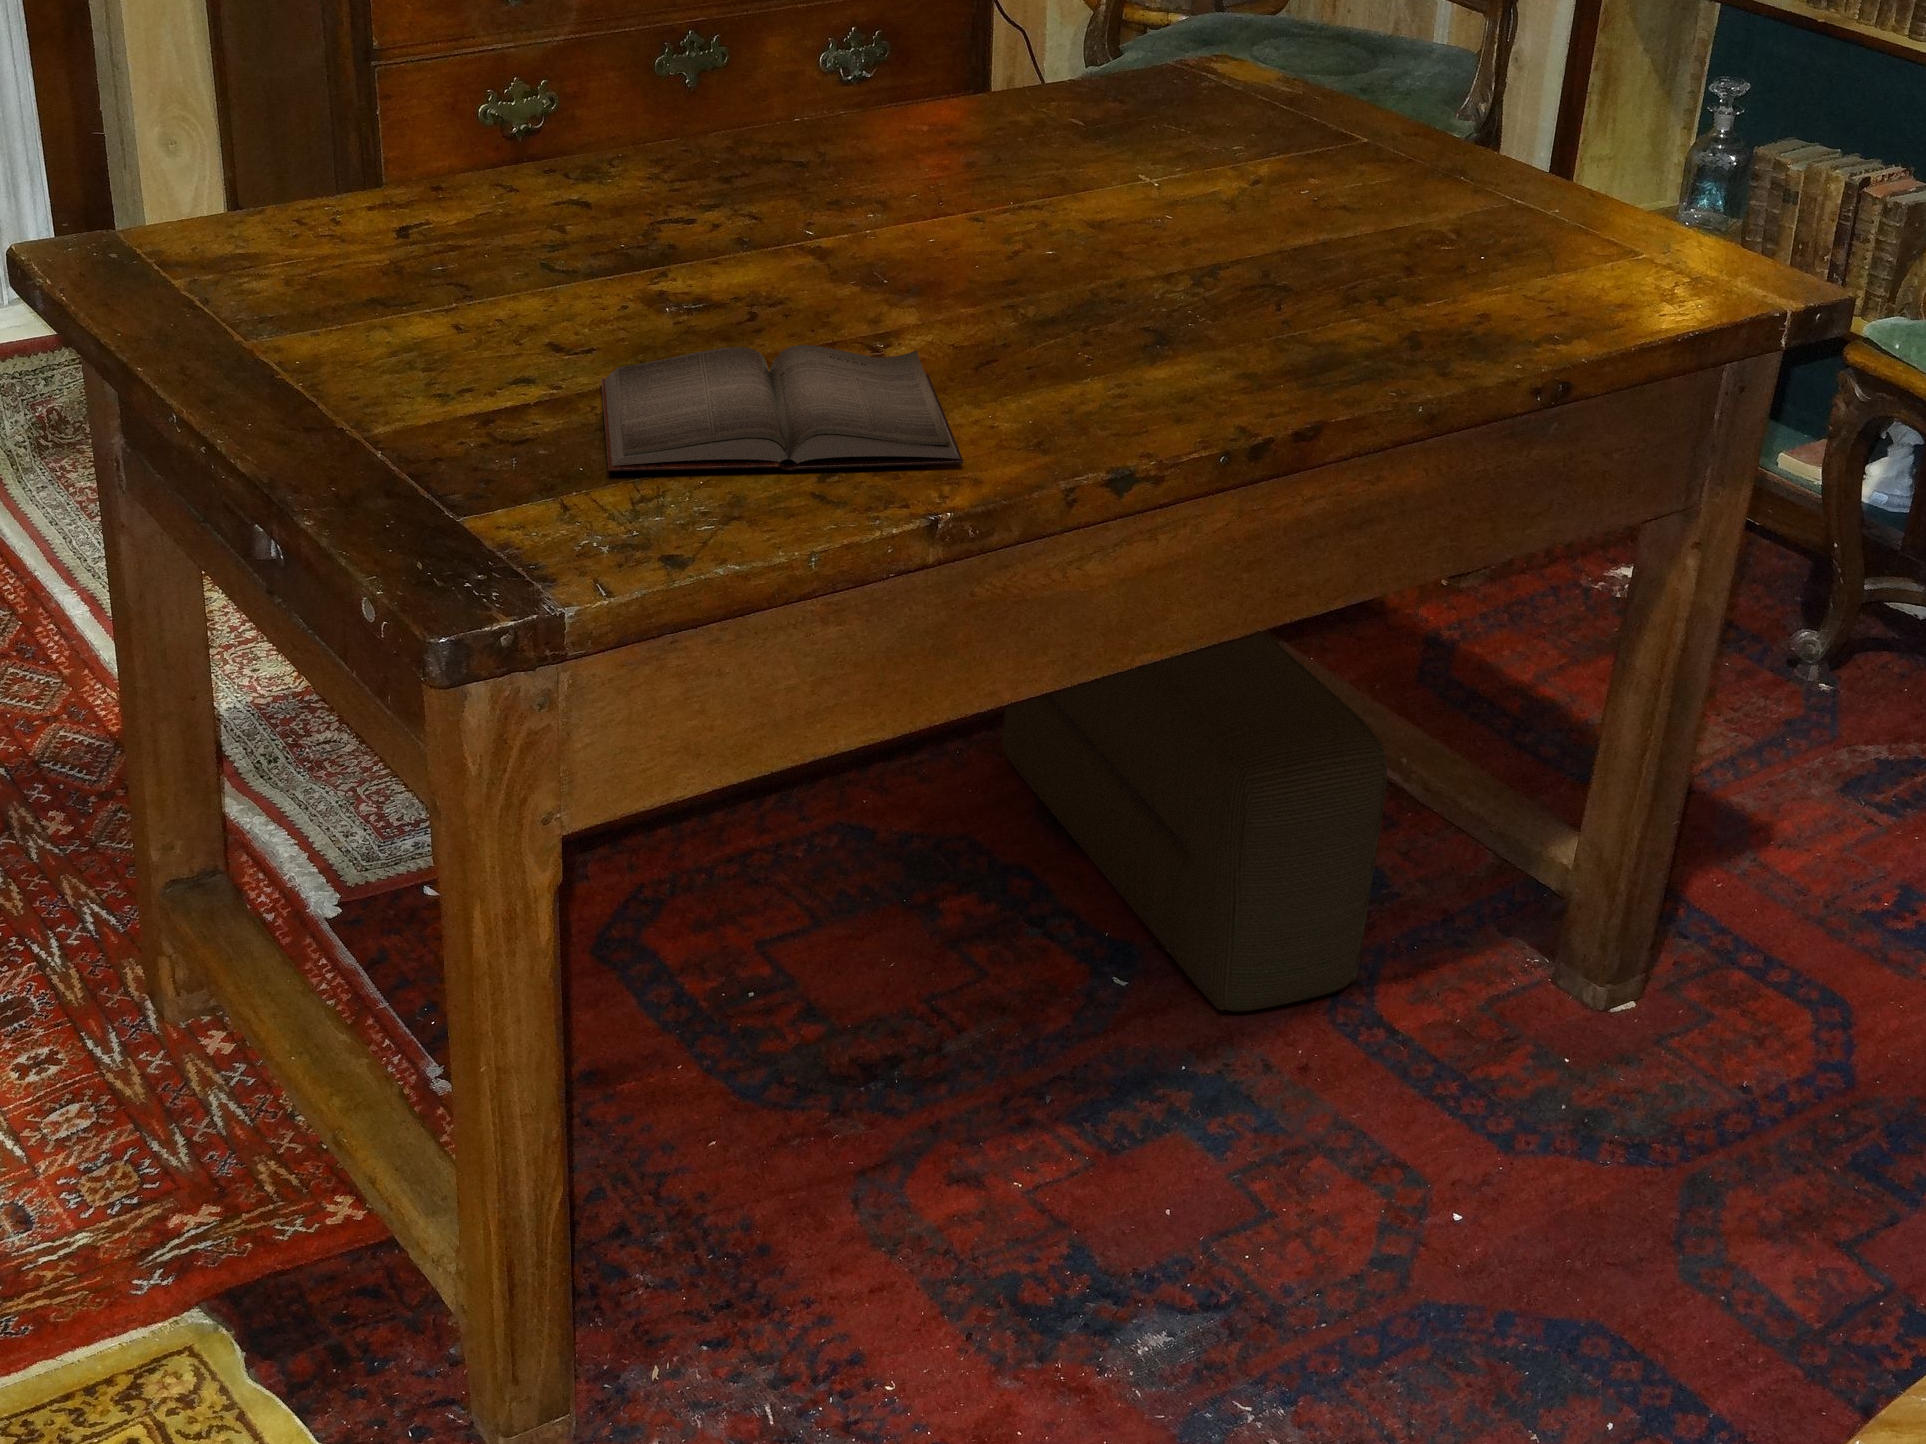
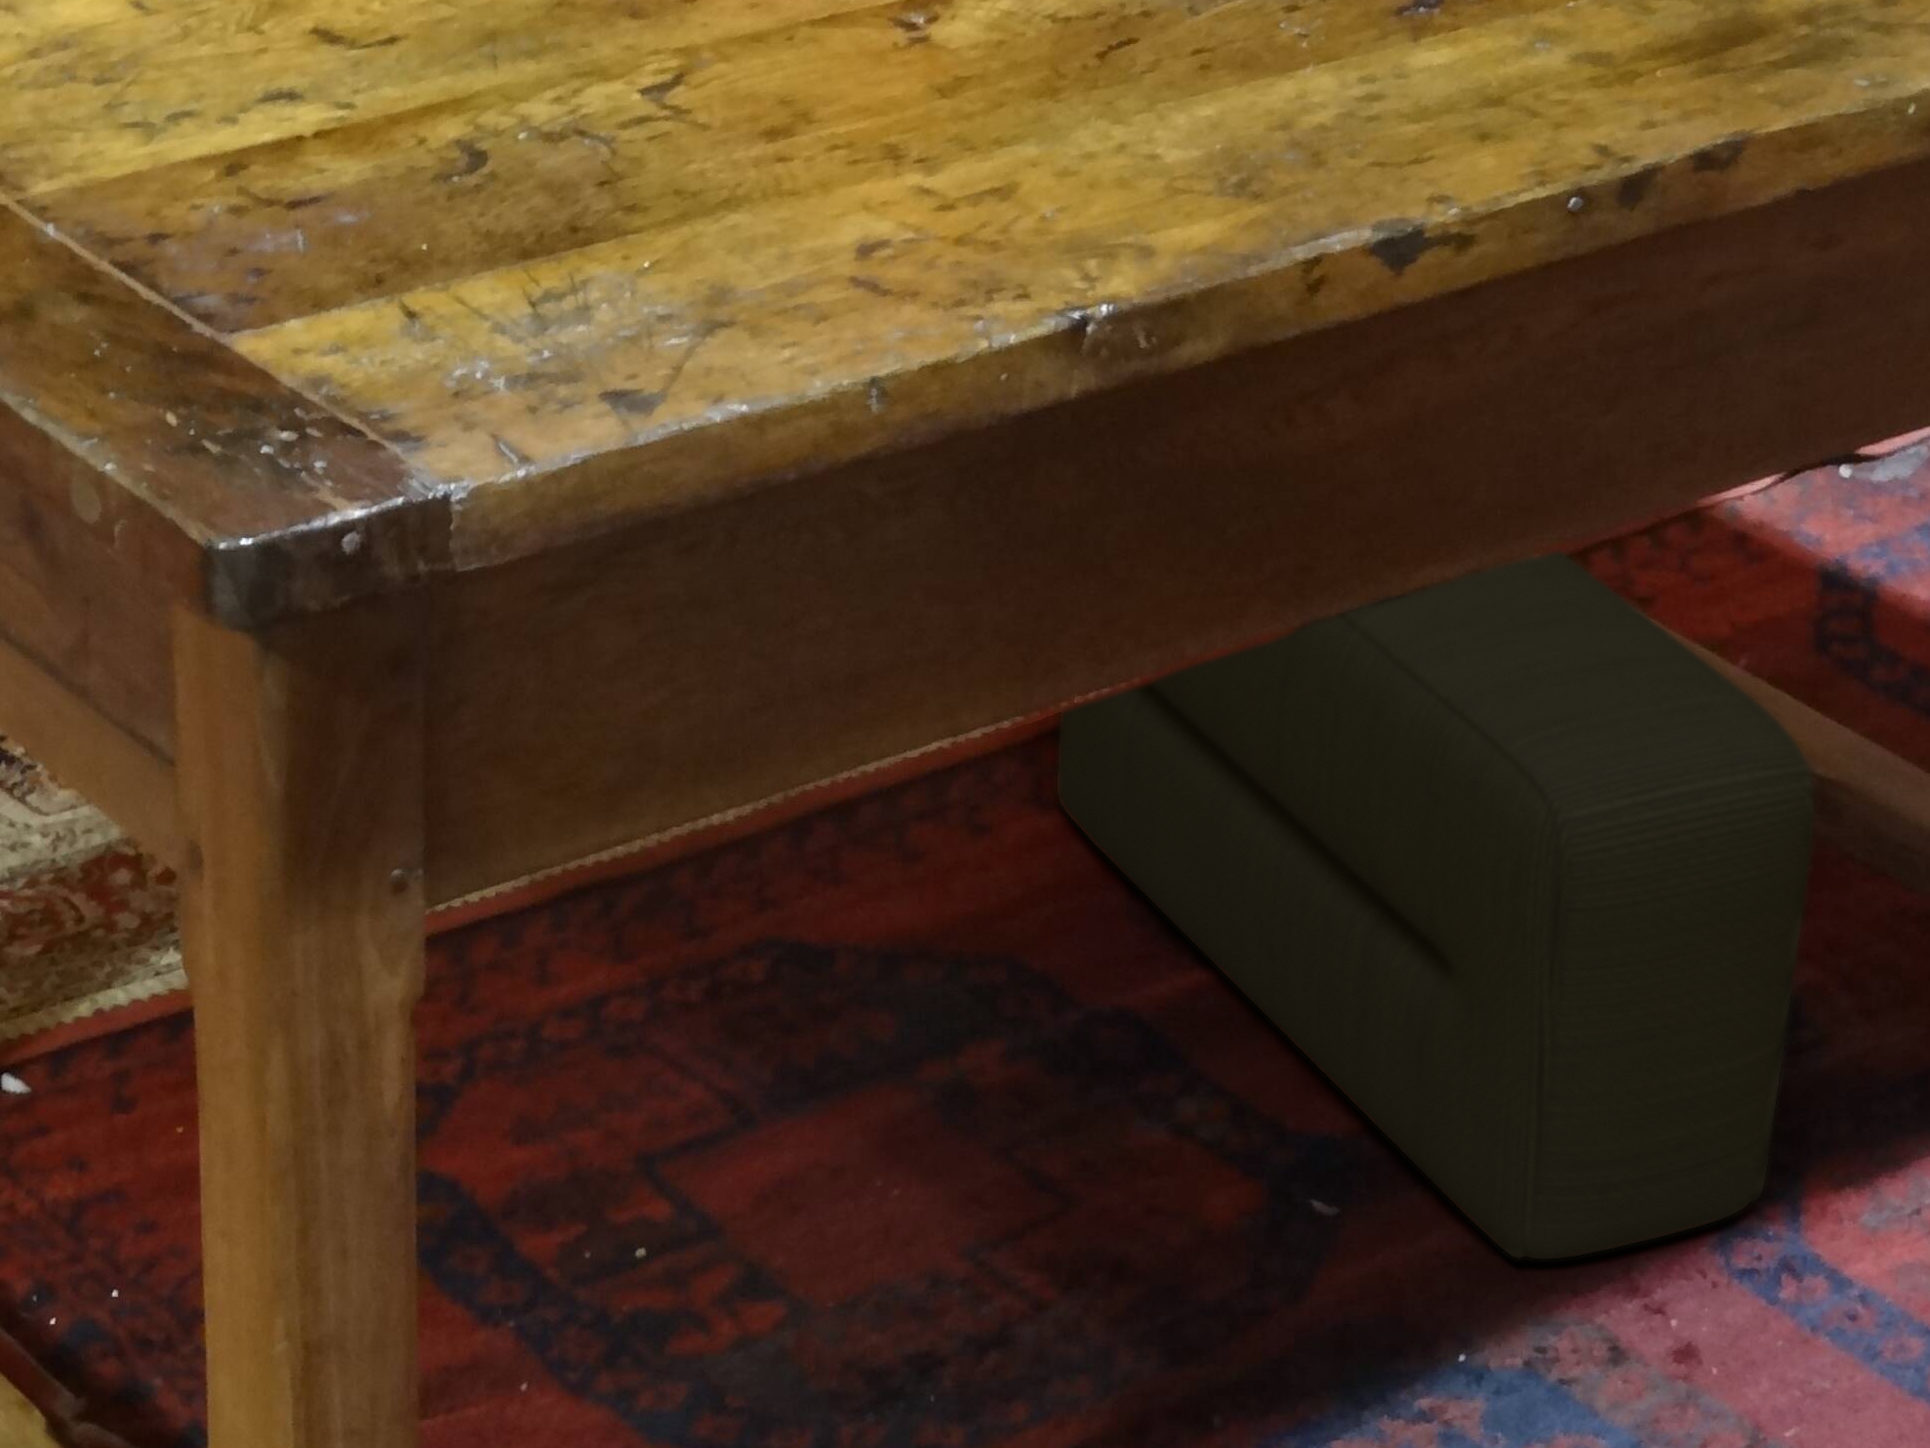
hardback book: present [601,345,964,471] -> none [428,31,1107,260]

